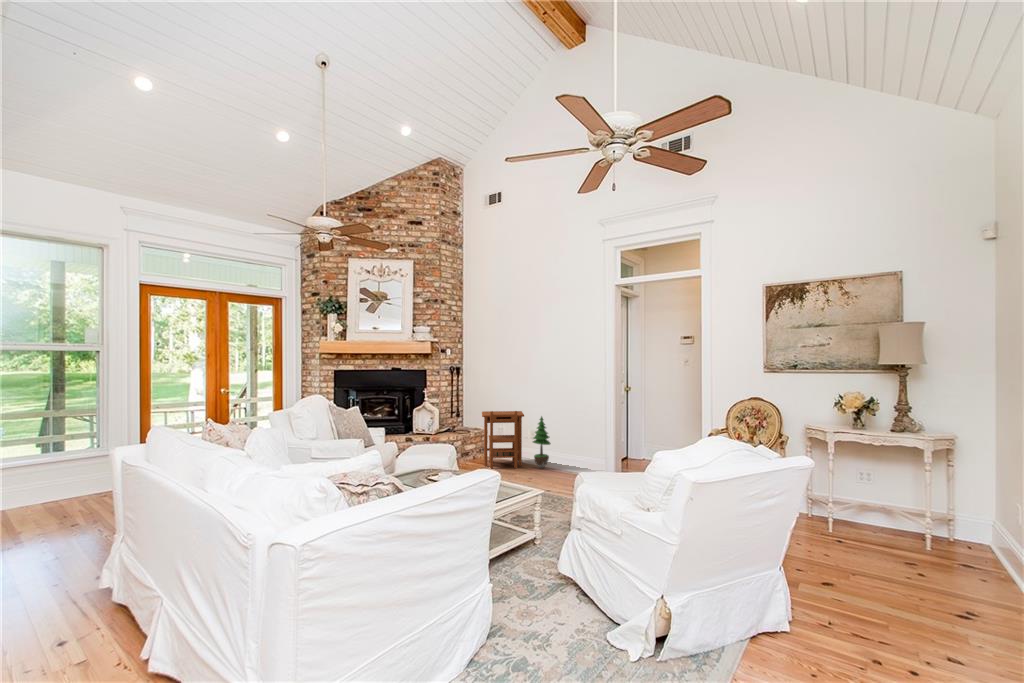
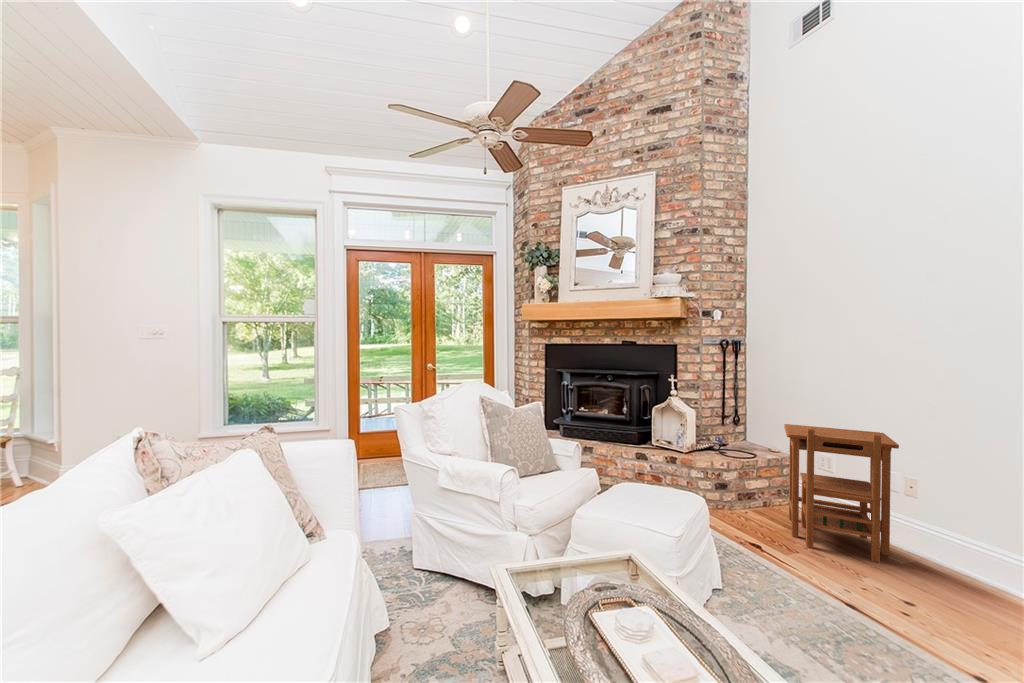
potted tree: present [533,416,551,468] -> none [925,453,991,580]

